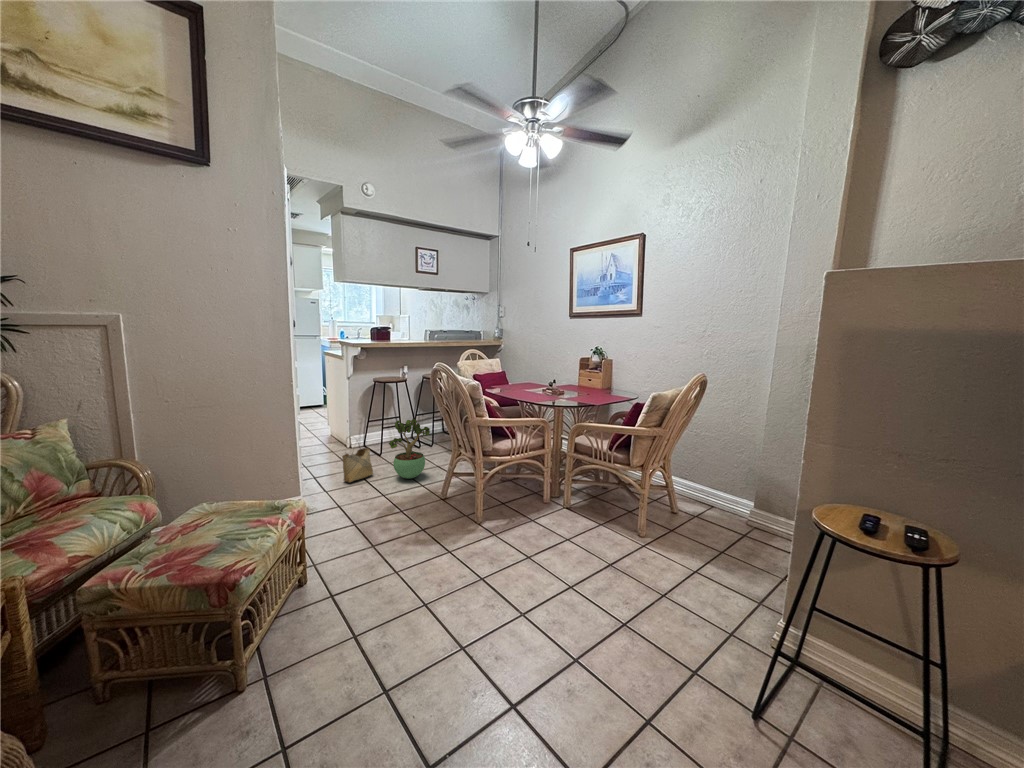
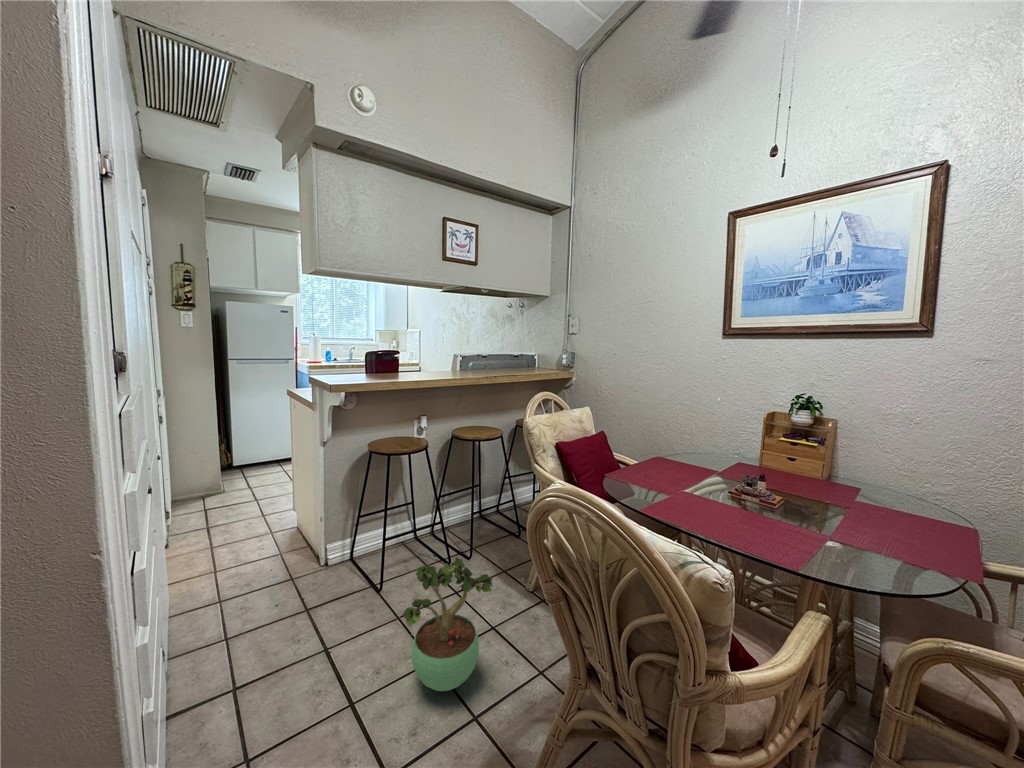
woven basket: present [342,448,373,482] -> none [295,592,366,716]

